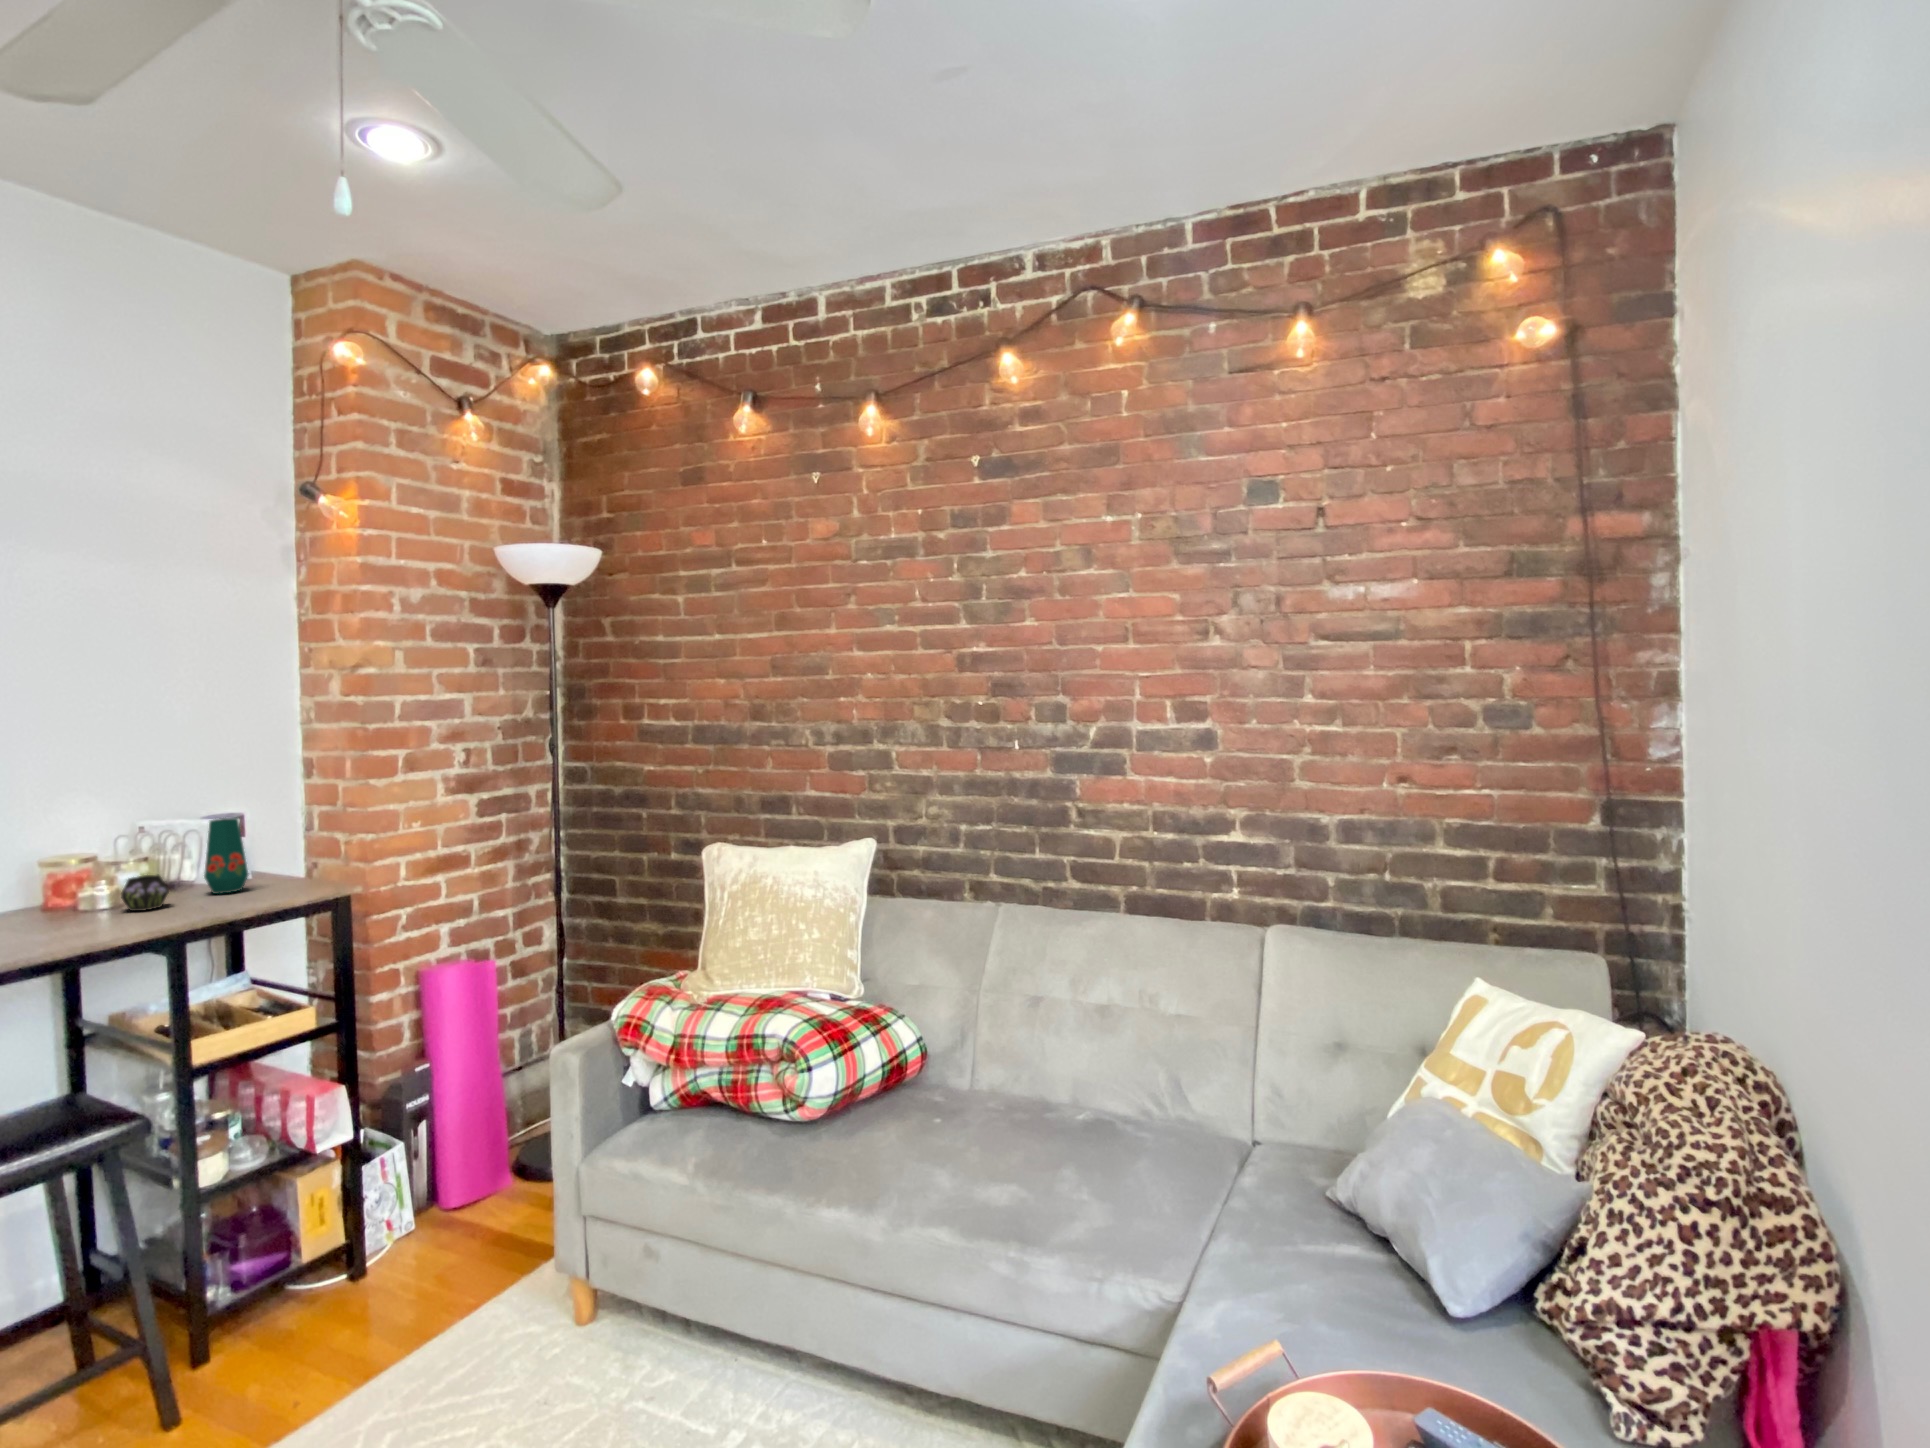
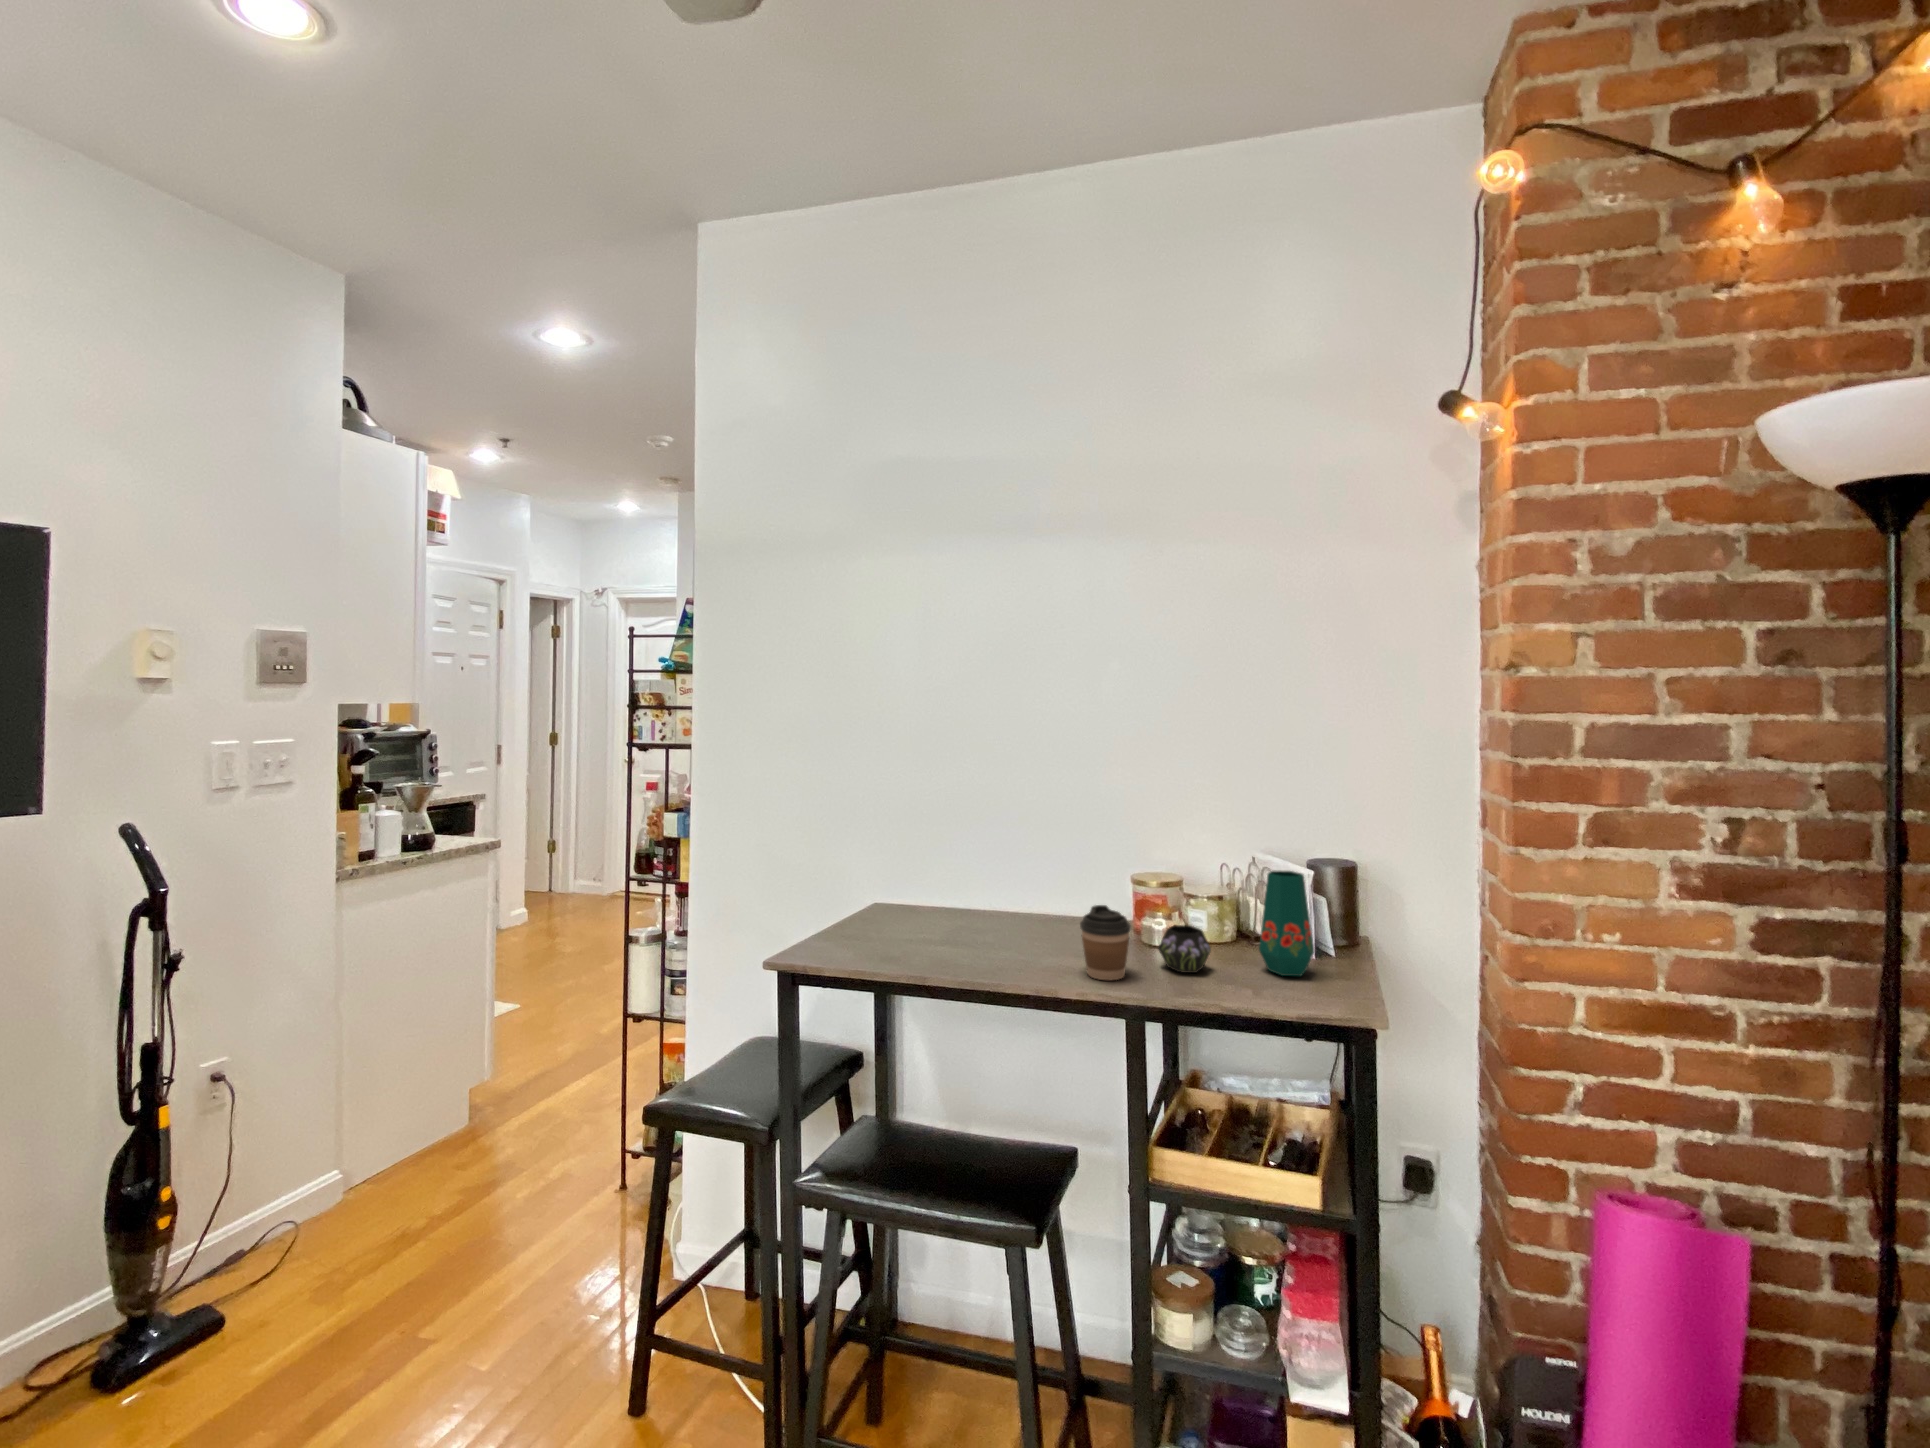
coffee cup: none [55,869,112,929] -> present [1080,905,1131,980]

